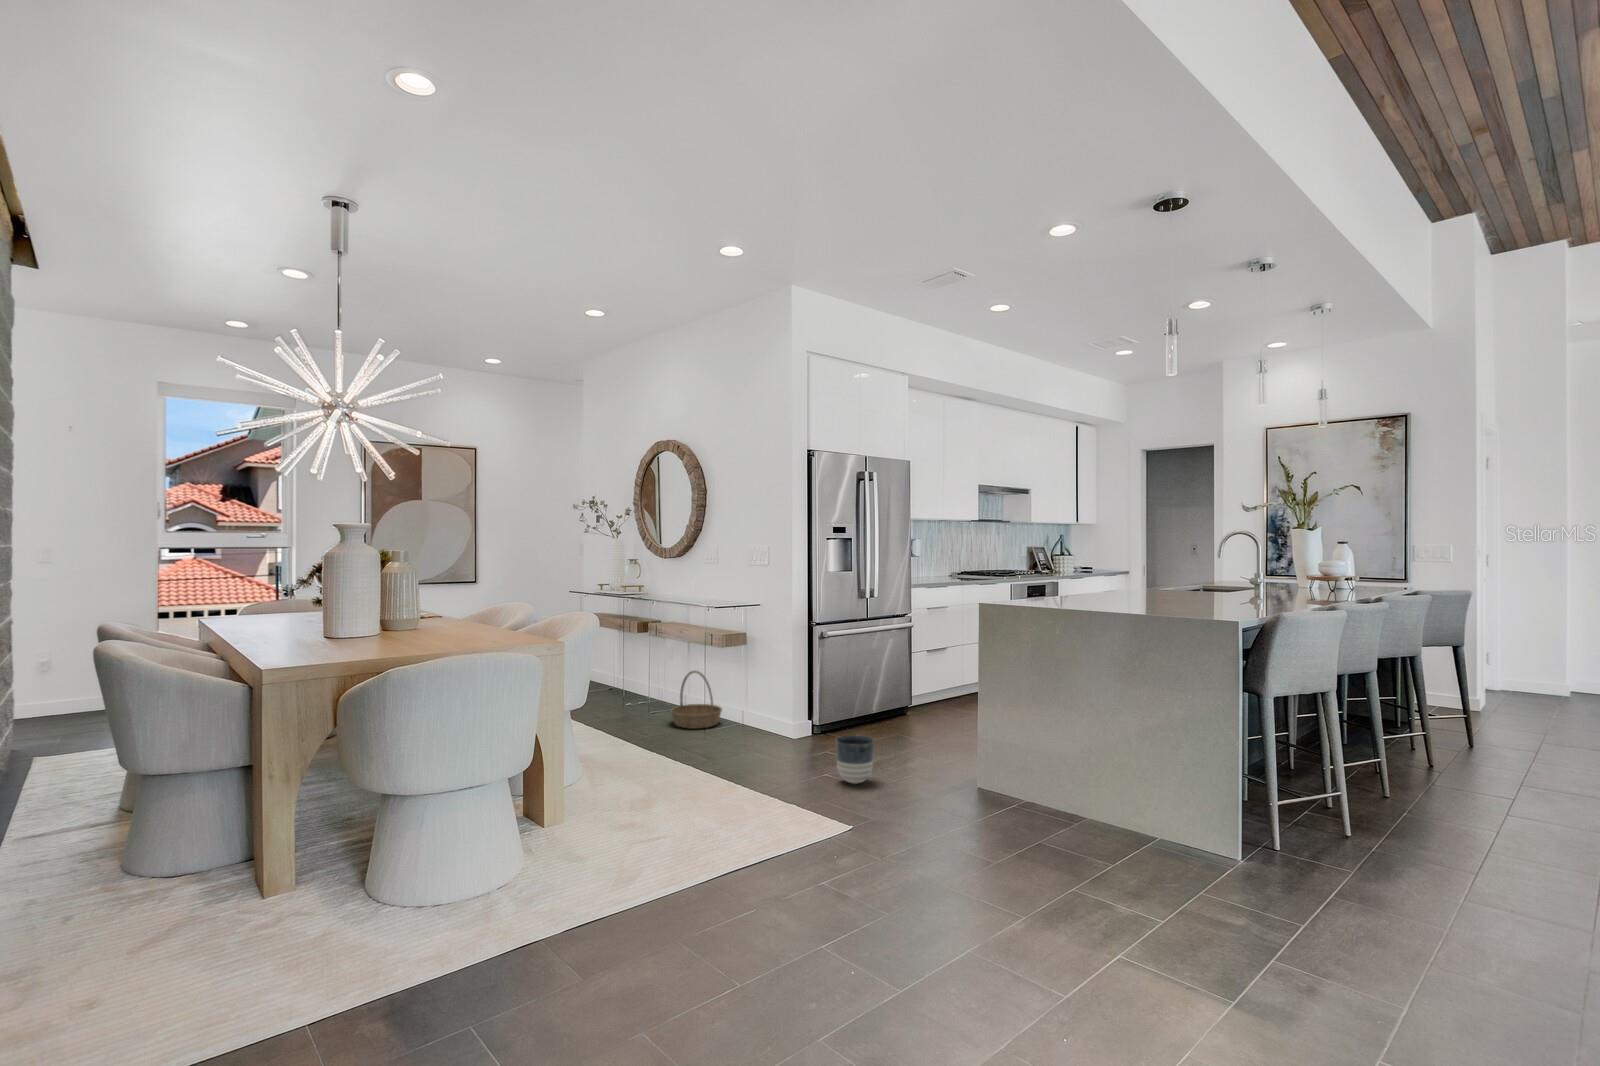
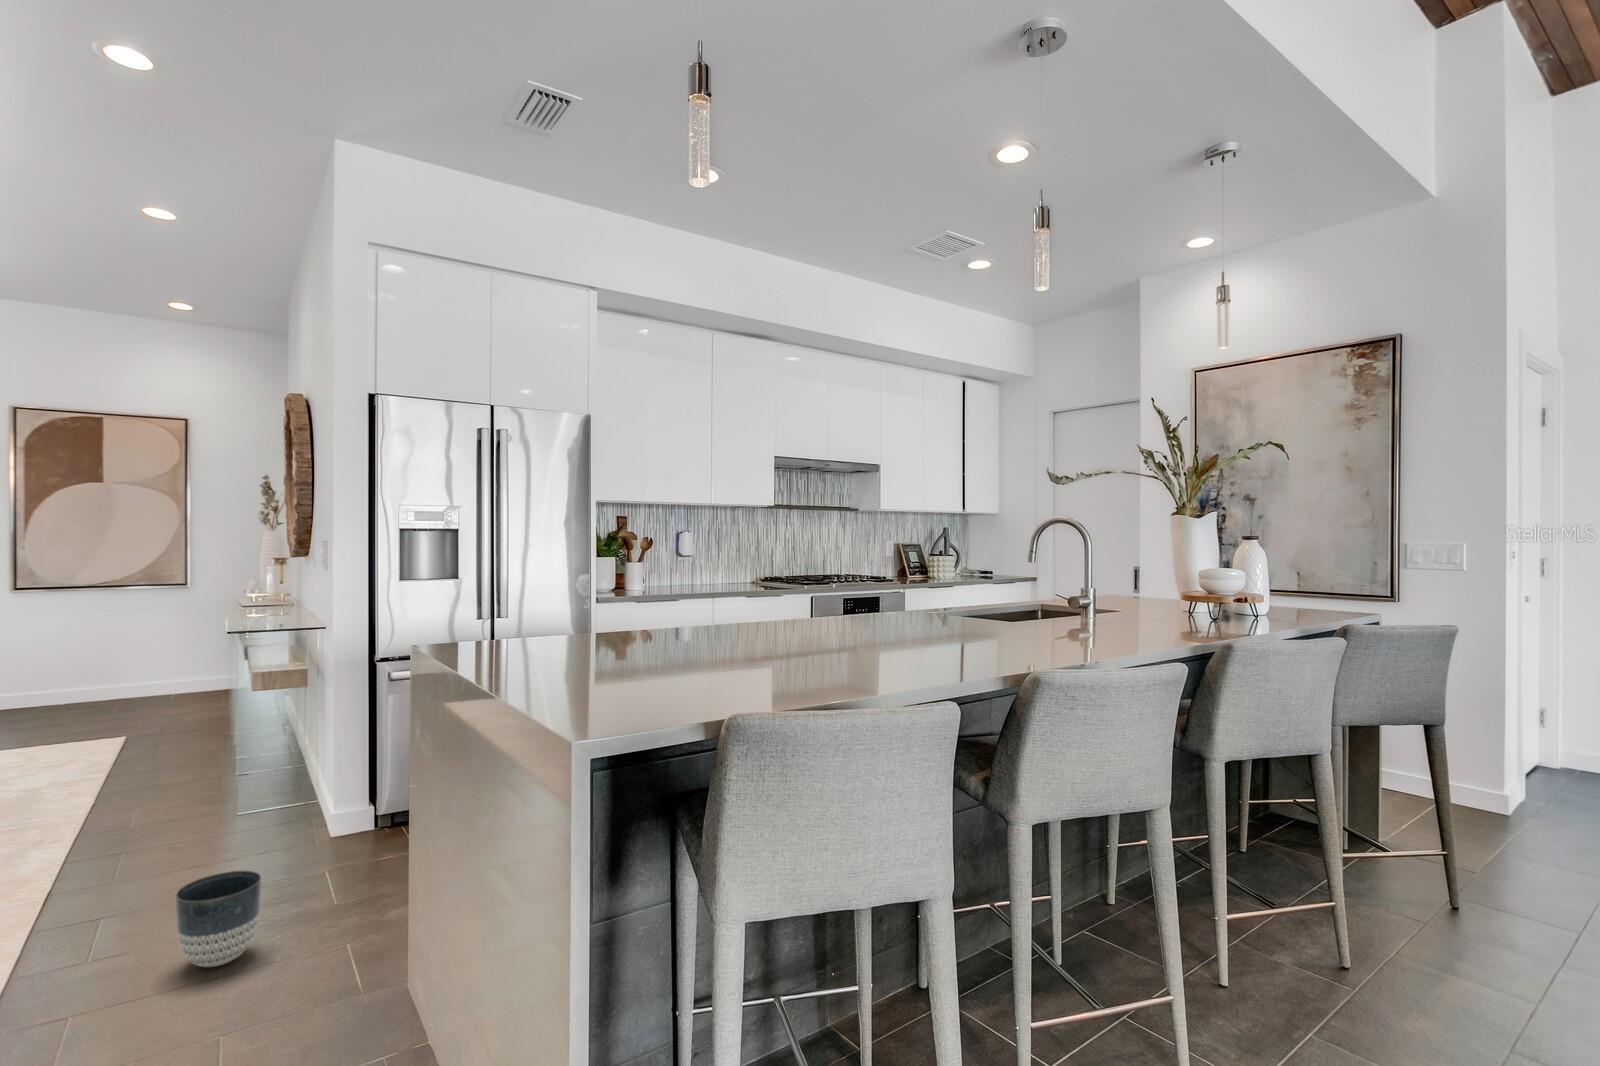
basket: present [670,671,722,729] -> none [211,718,302,805]

